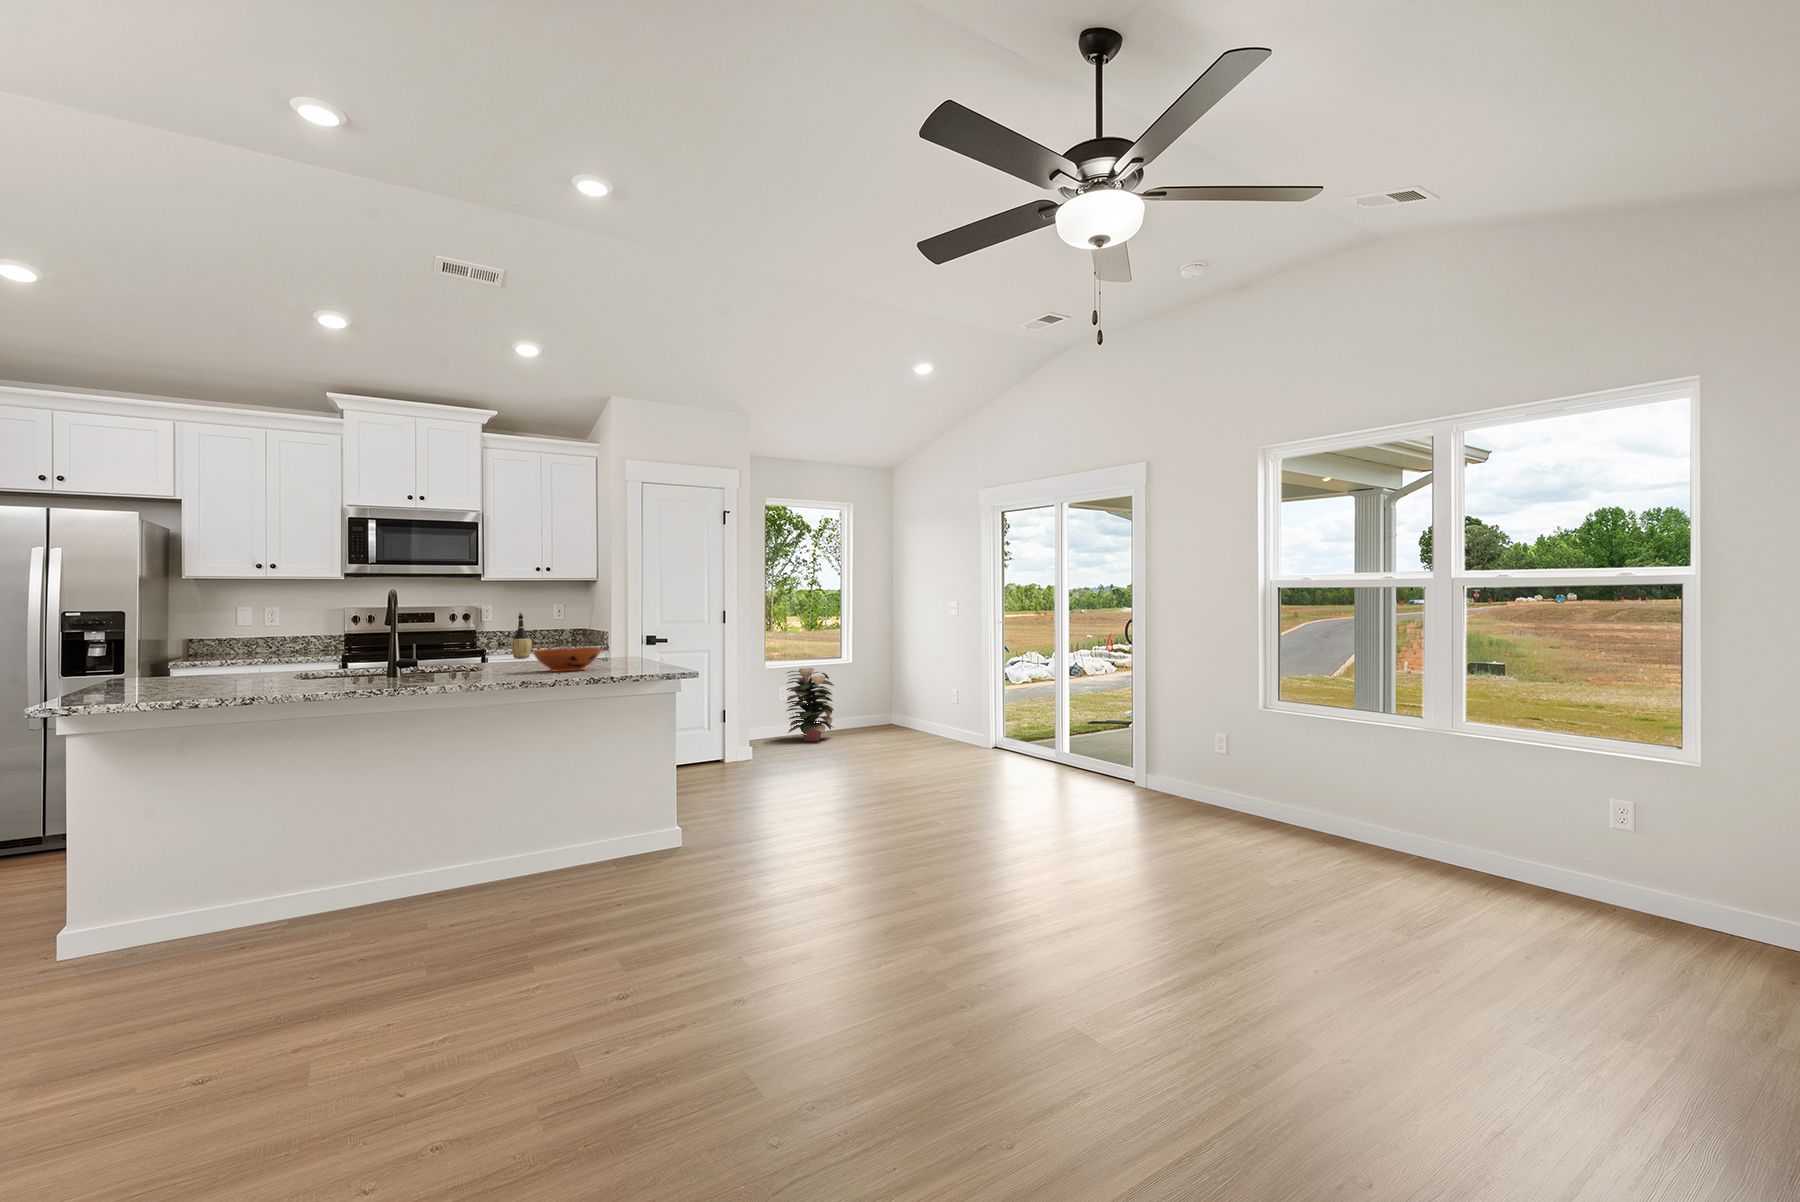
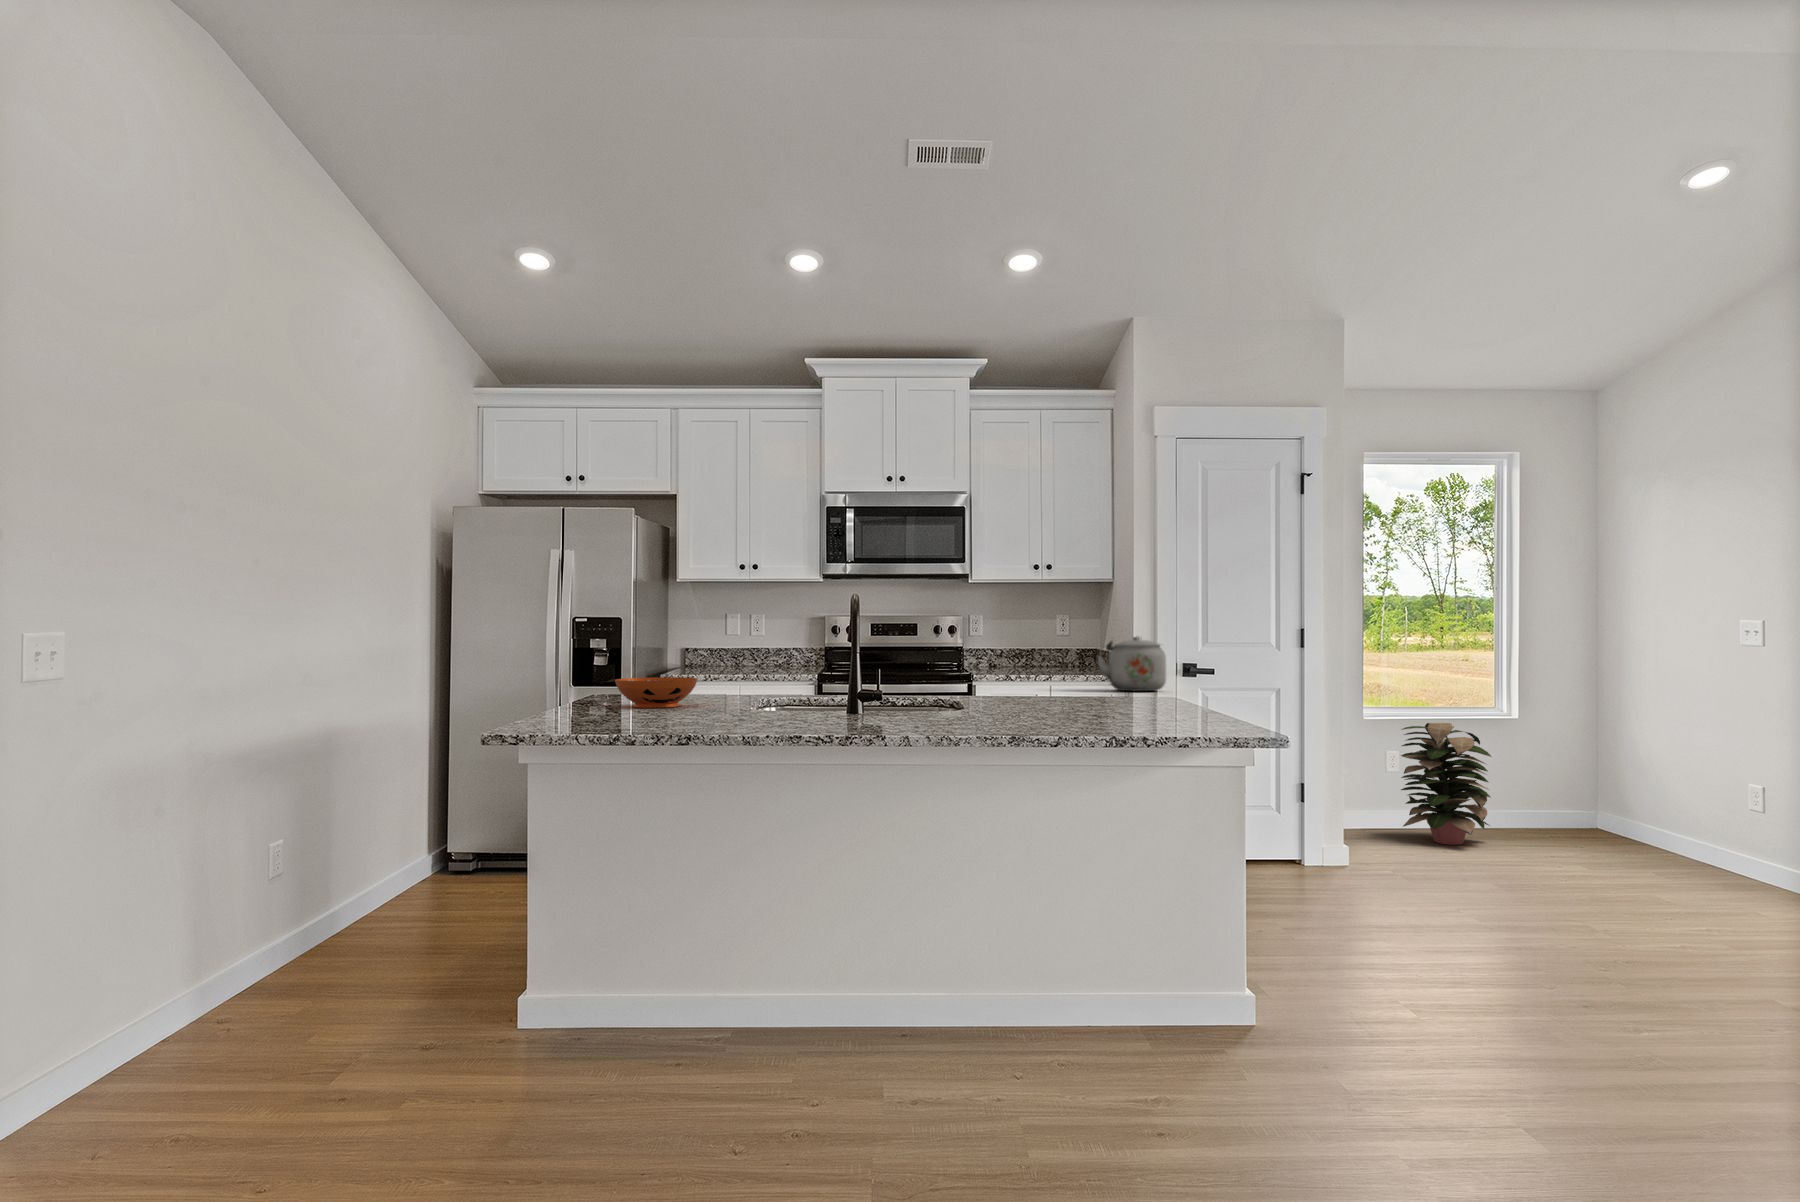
wine bottle: present [511,612,532,659] -> none [1004,625,1029,688]
kettle: none [584,618,634,656] -> present [1098,636,1166,691]
decorative bowl: present [533,647,601,671] -> present [615,677,697,708]

